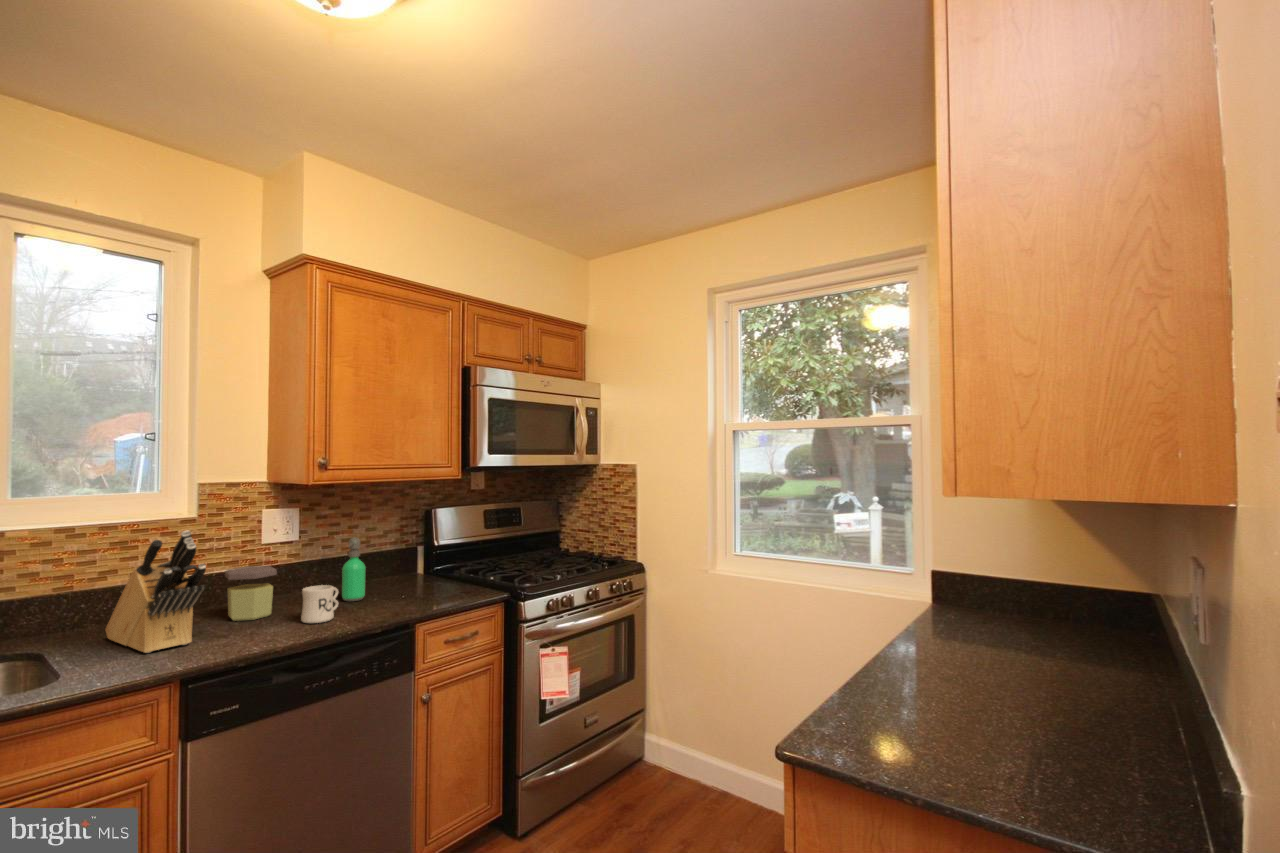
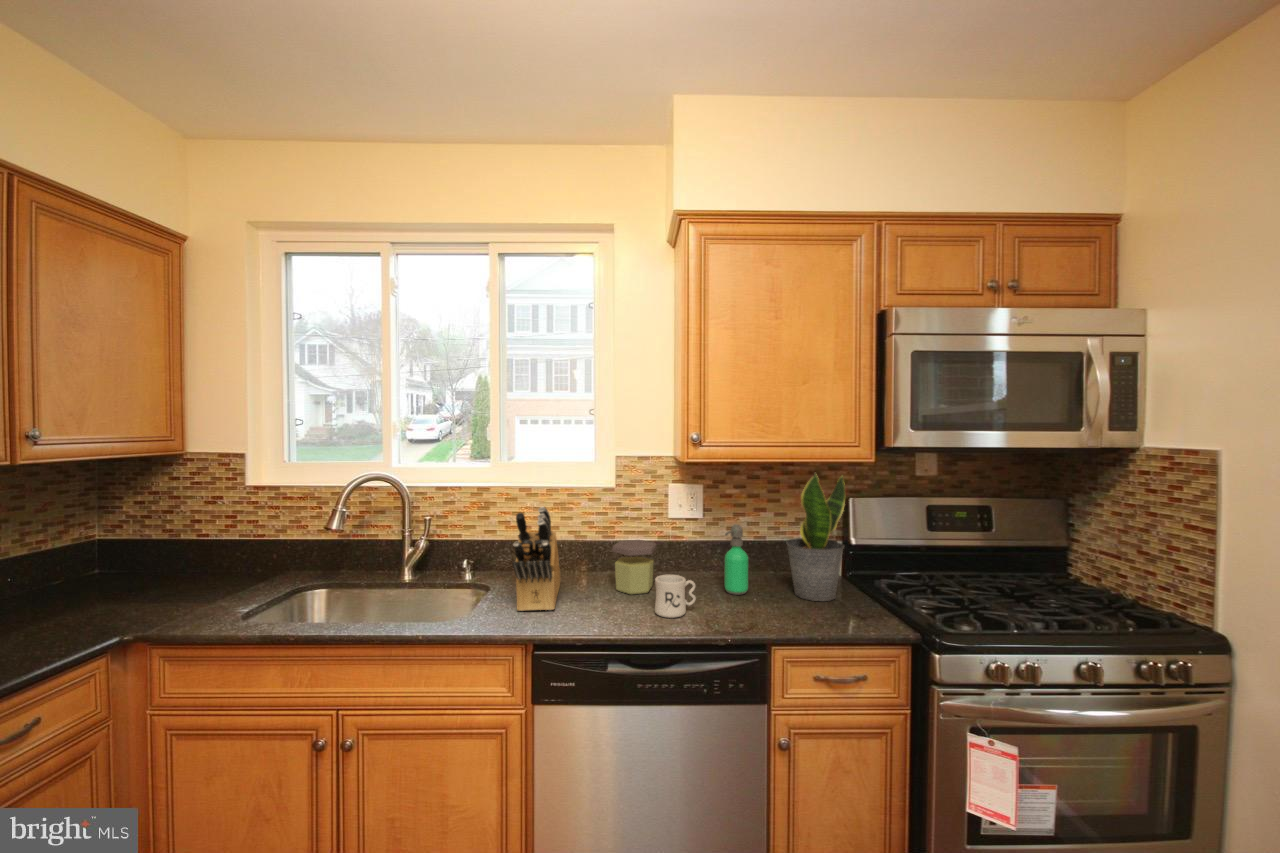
potted plant: none [393,486,443,593] -> present [786,474,845,601]

